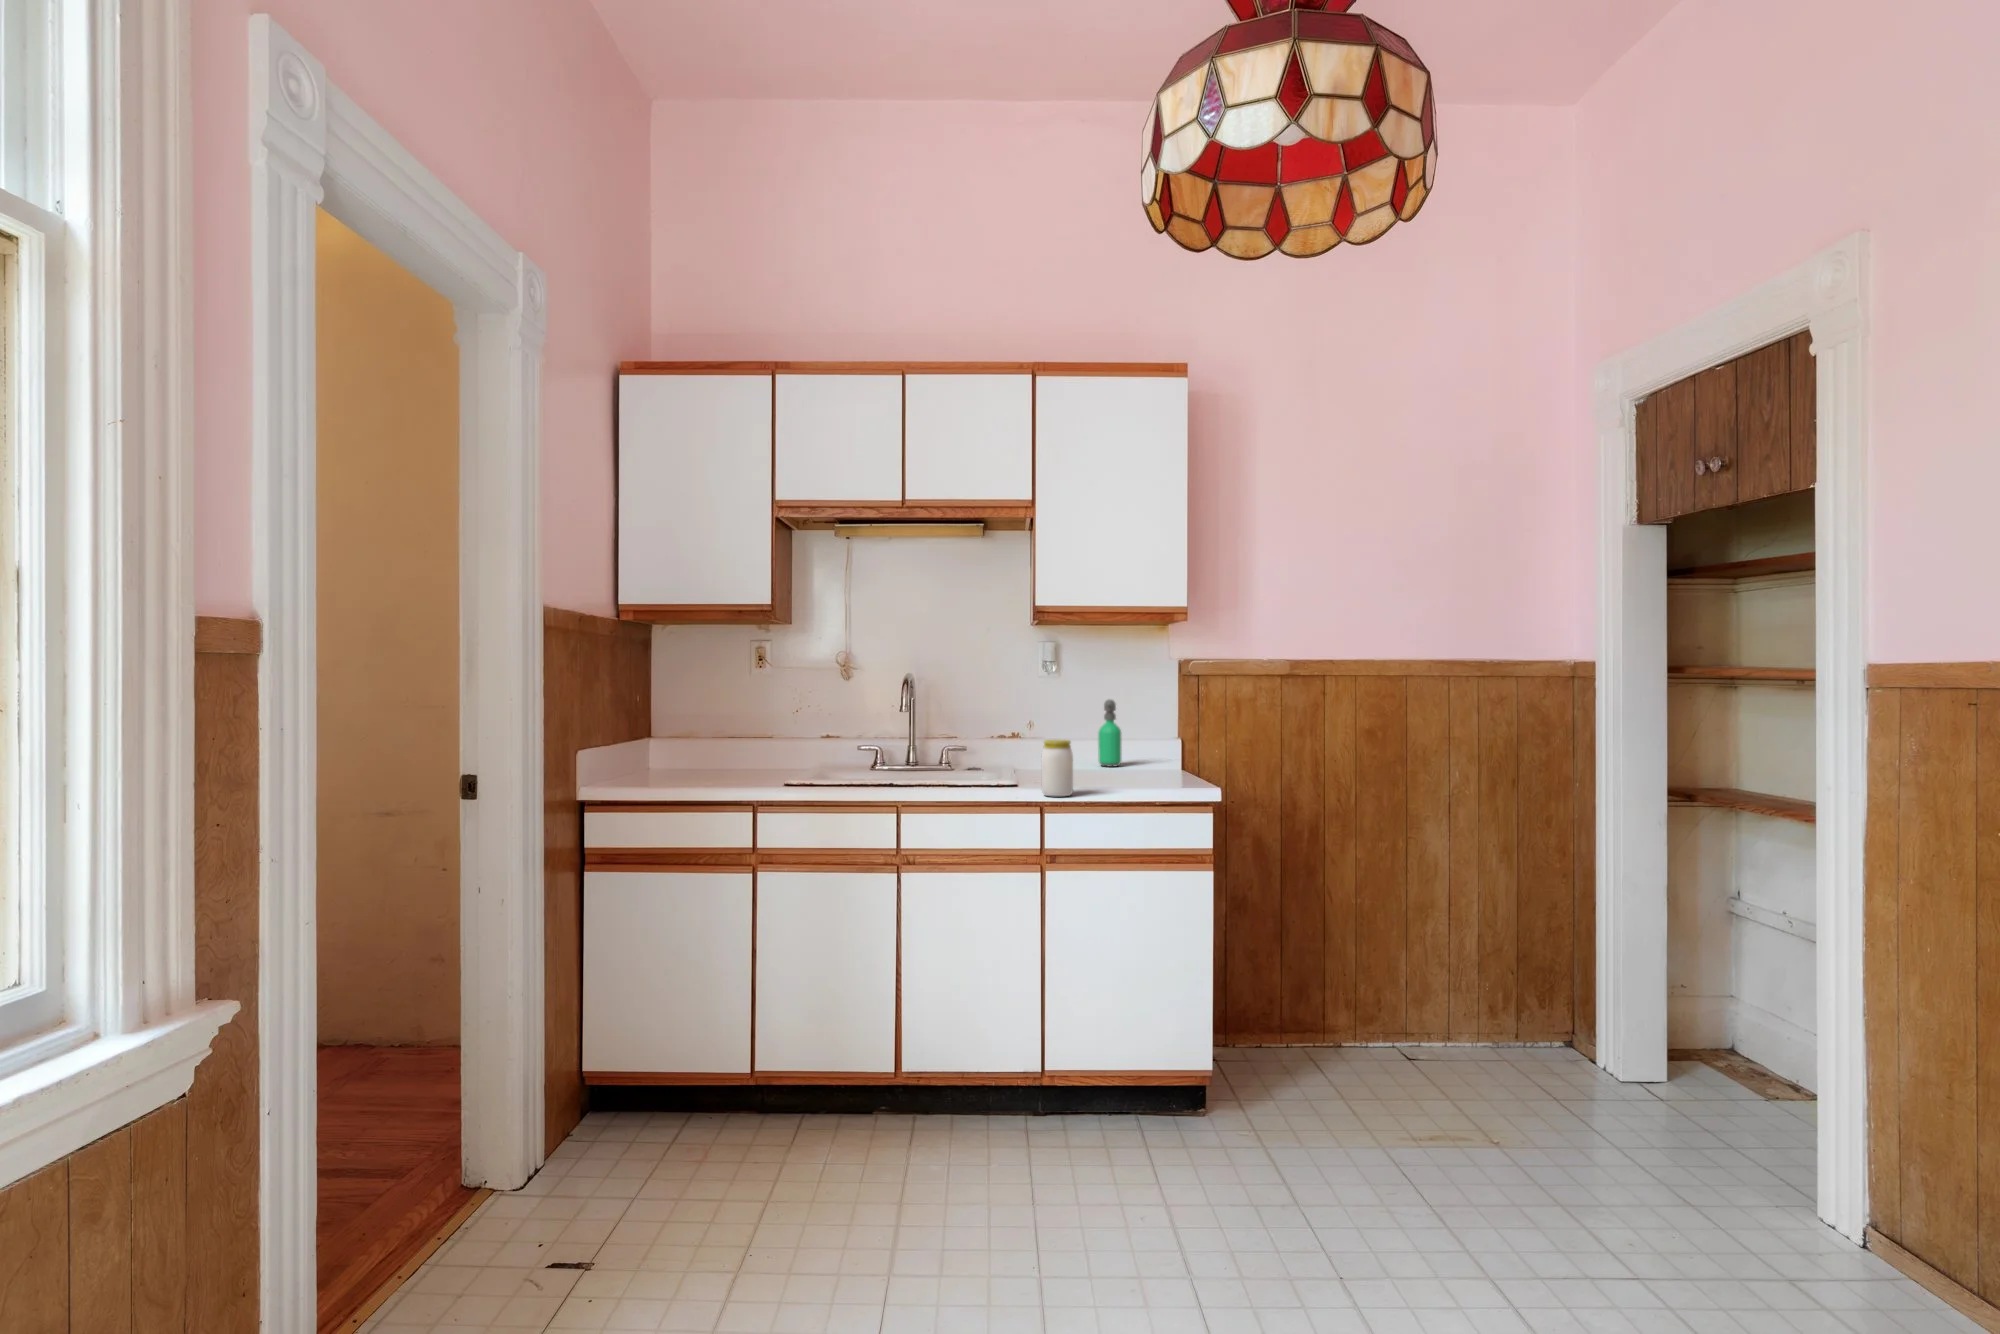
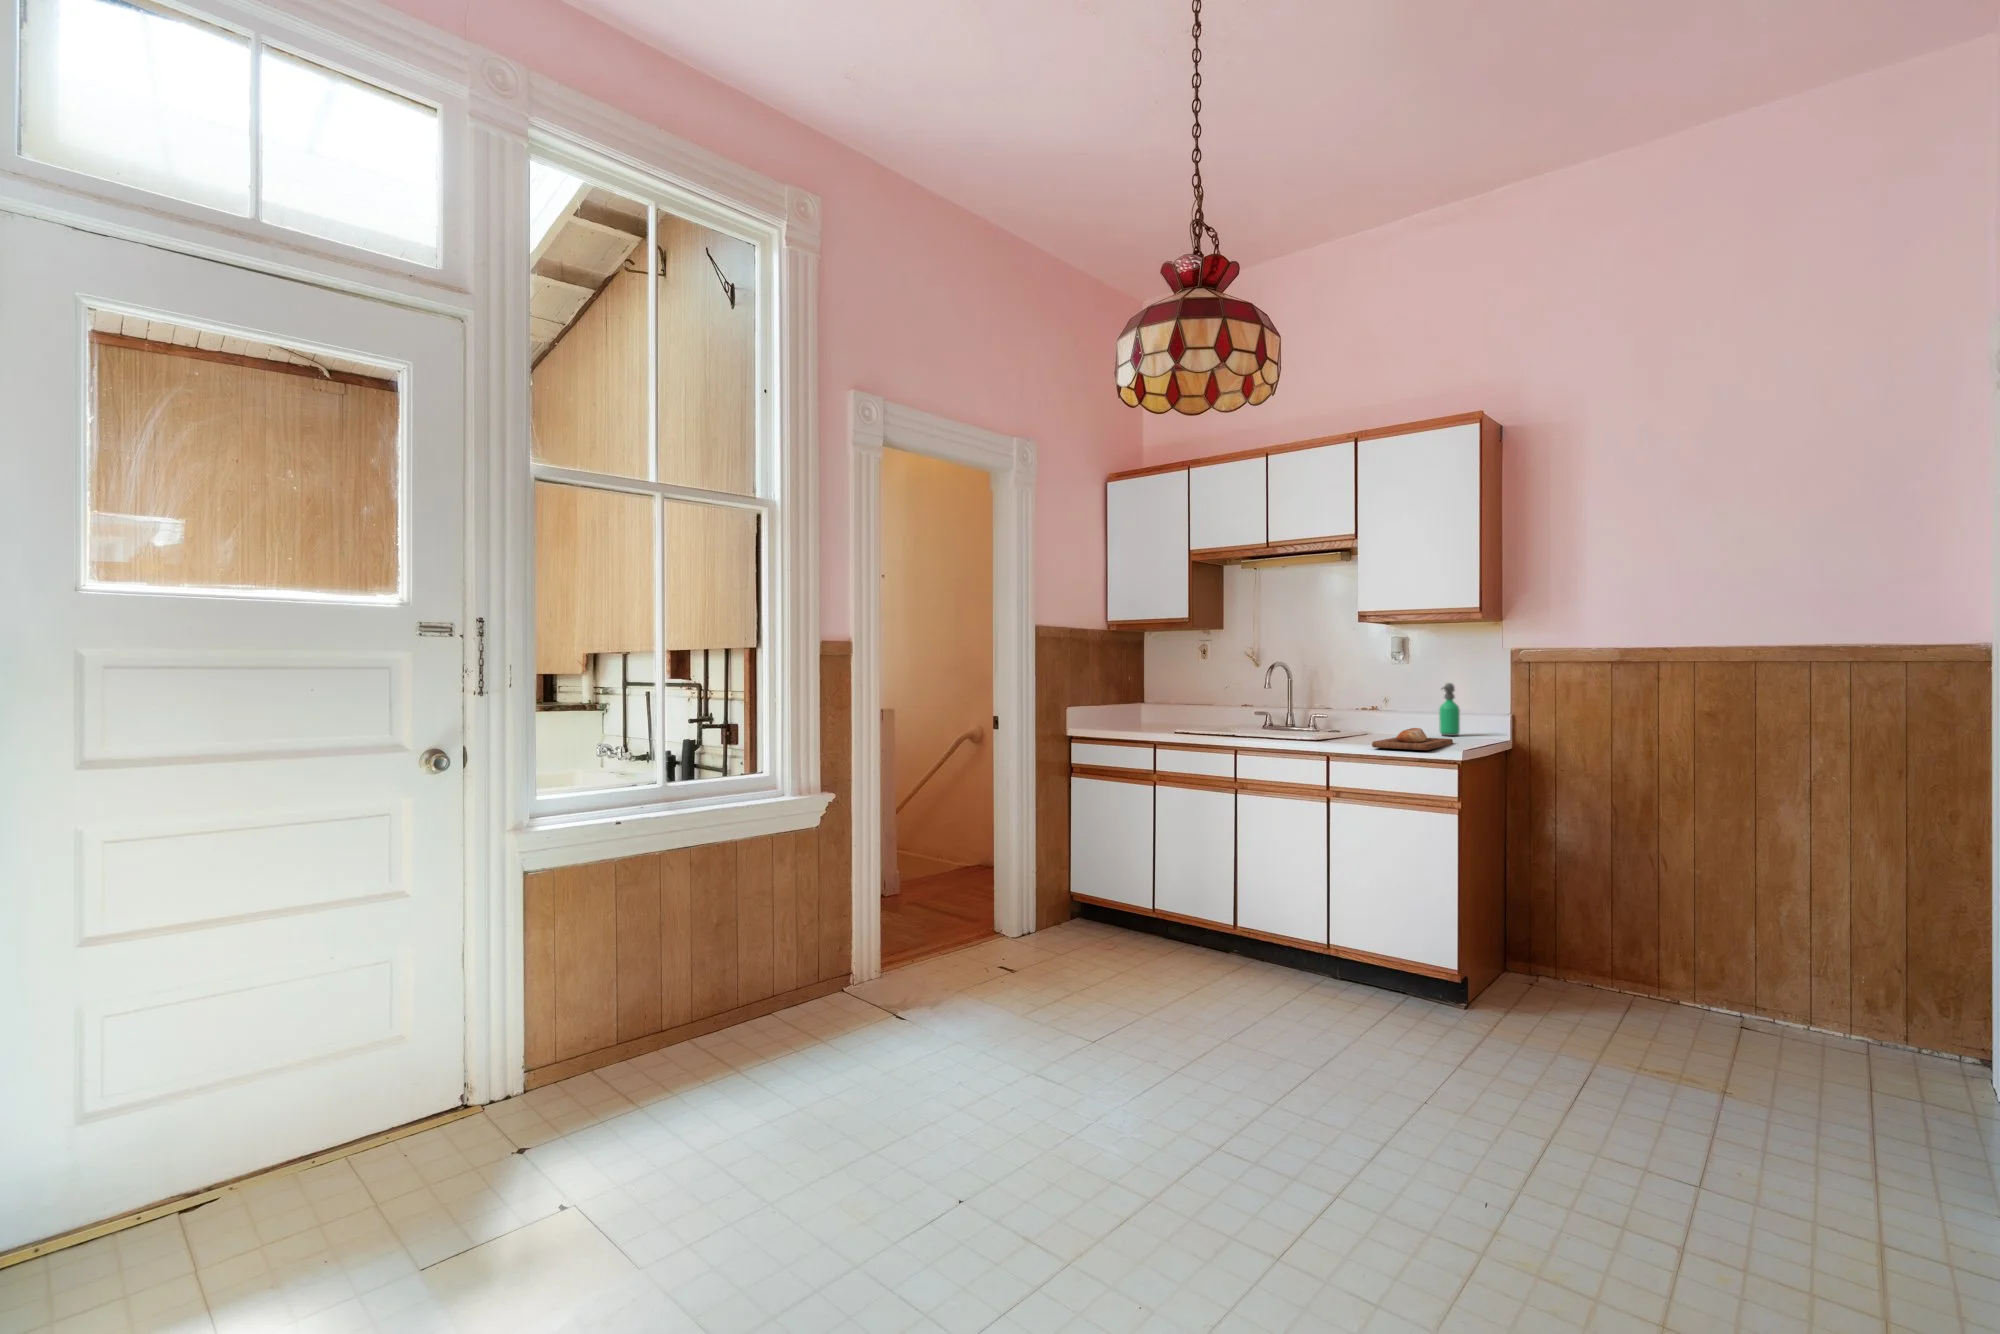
jar: present [1041,740,1073,797] -> none [1329,709,1353,750]
bread loaf: none [1080,760,1163,790] -> present [1372,728,1453,750]

